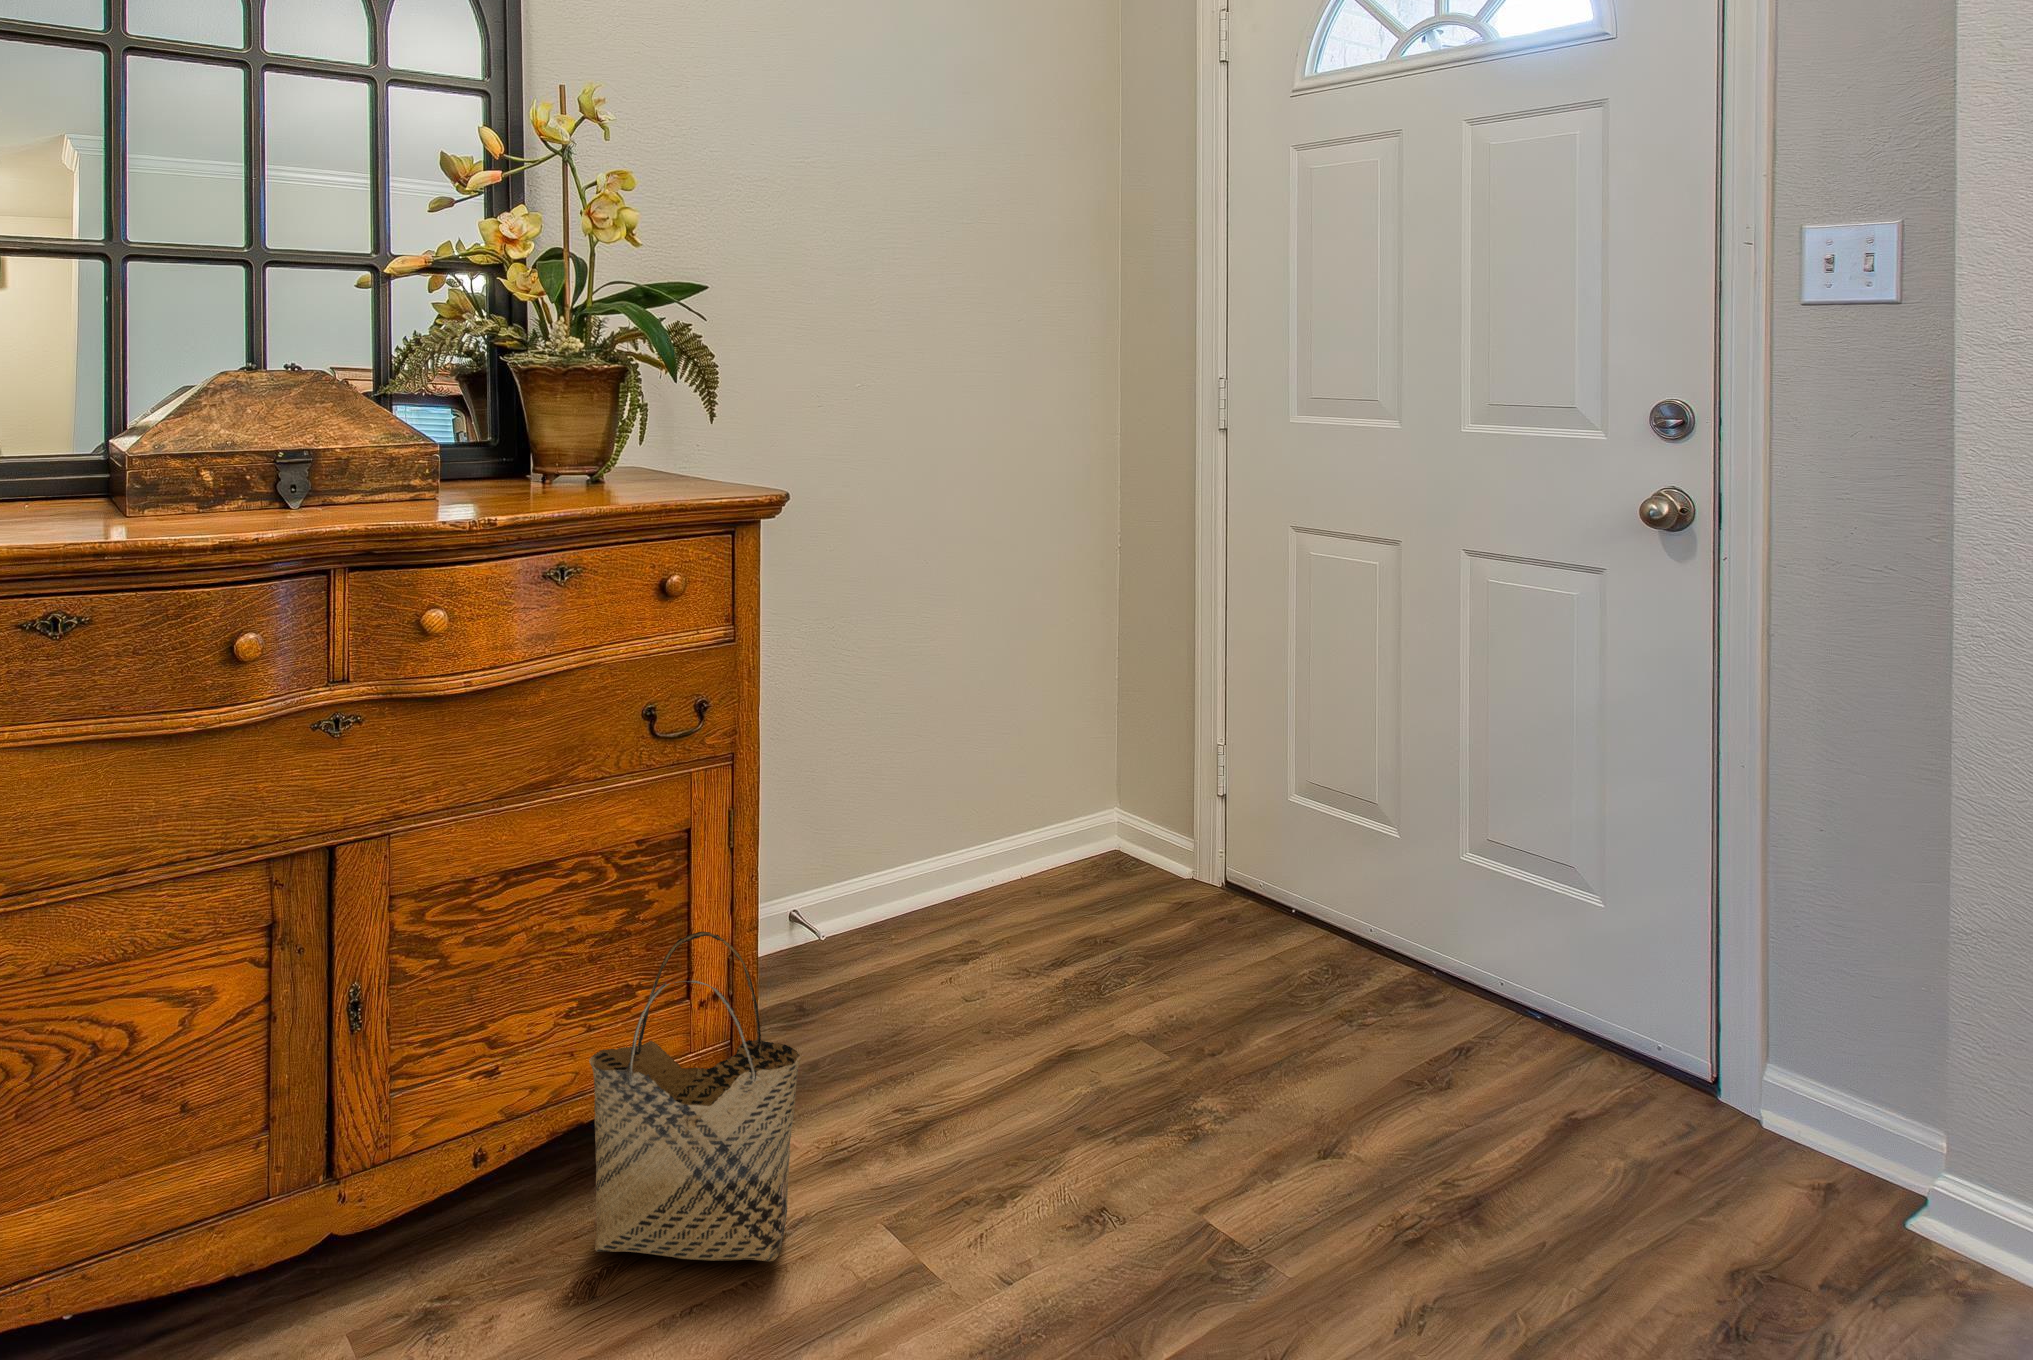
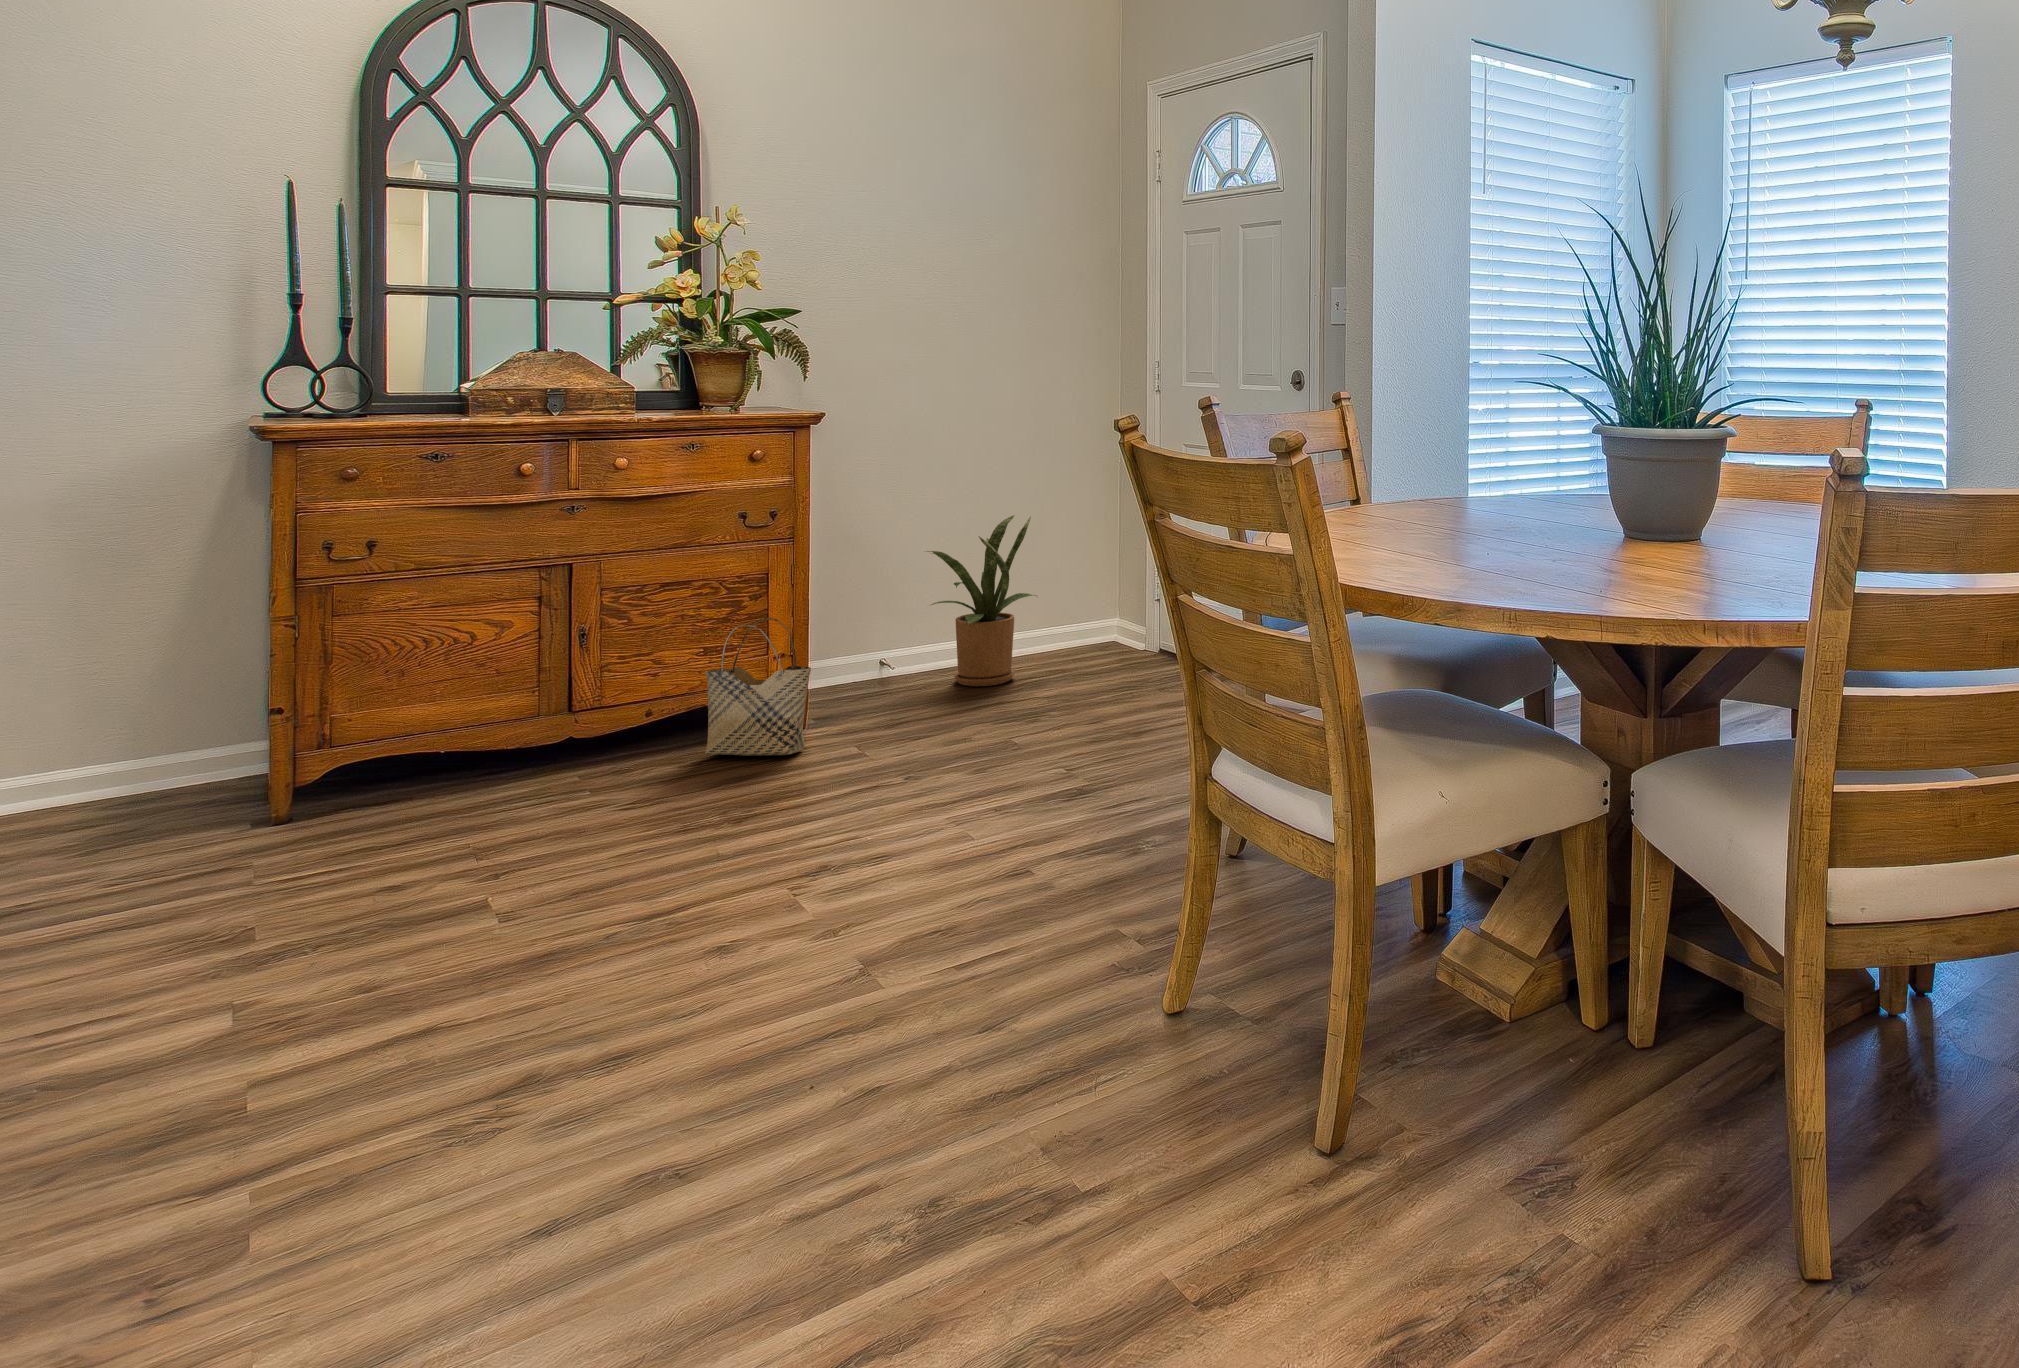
house plant: none [866,648,1040,977] -> present [927,515,1038,686]

